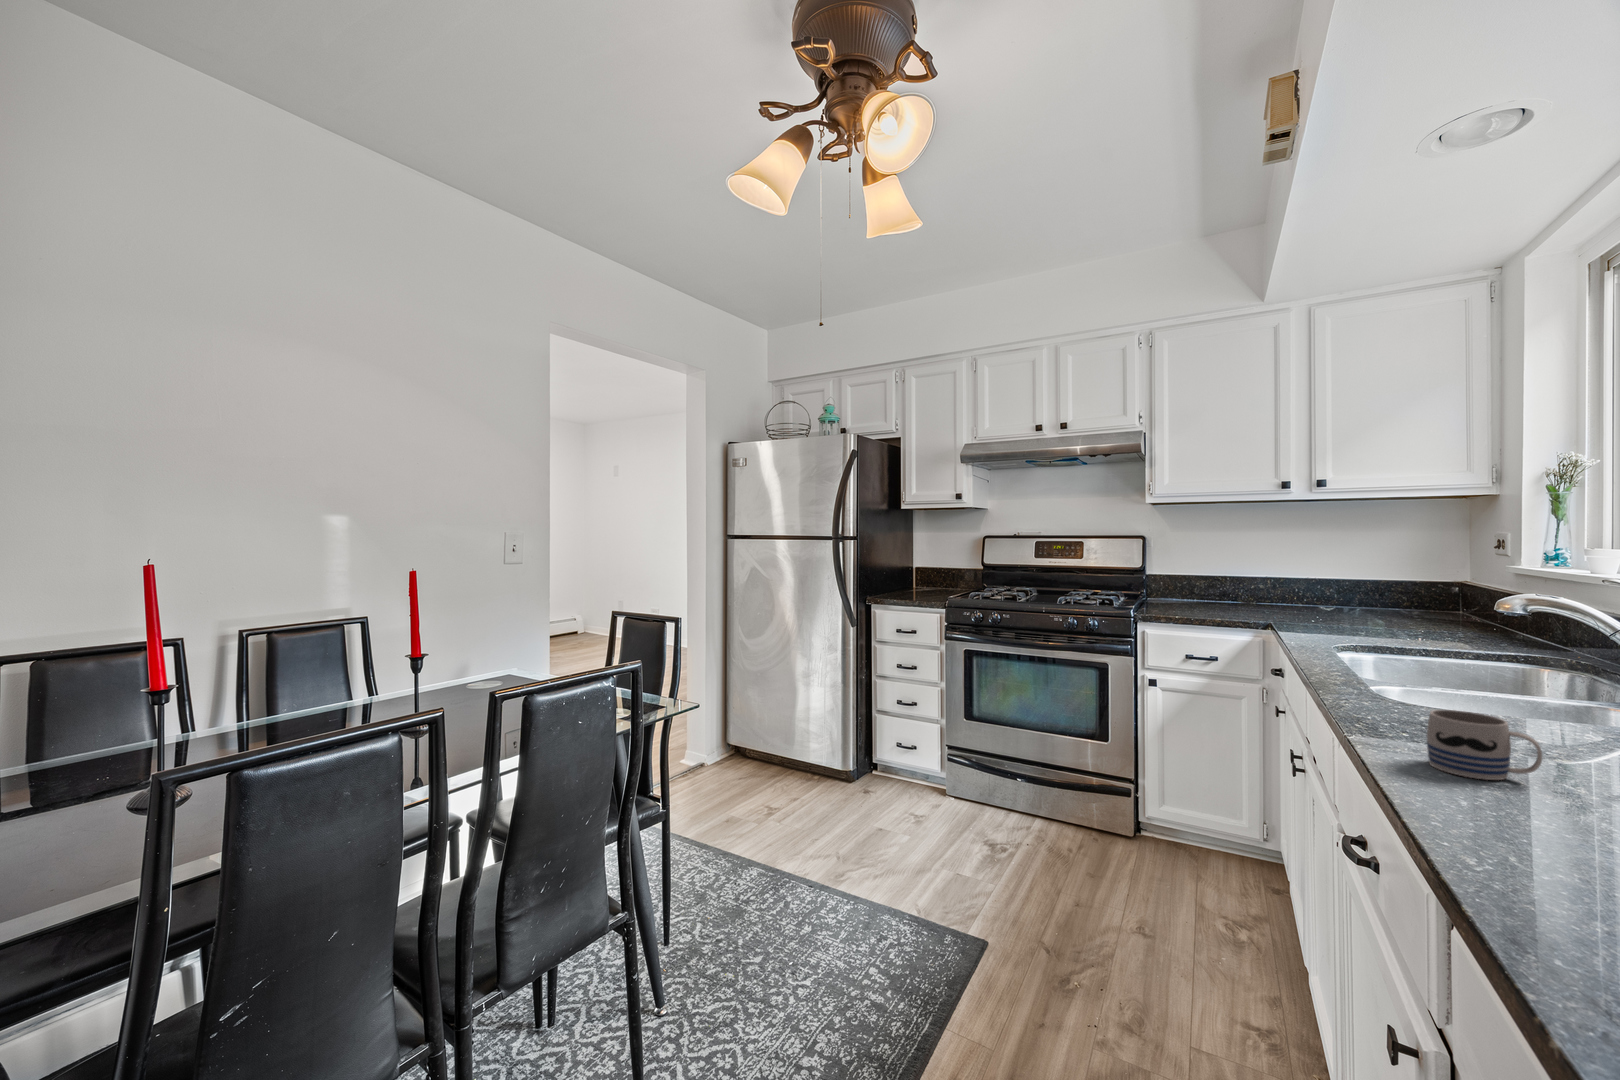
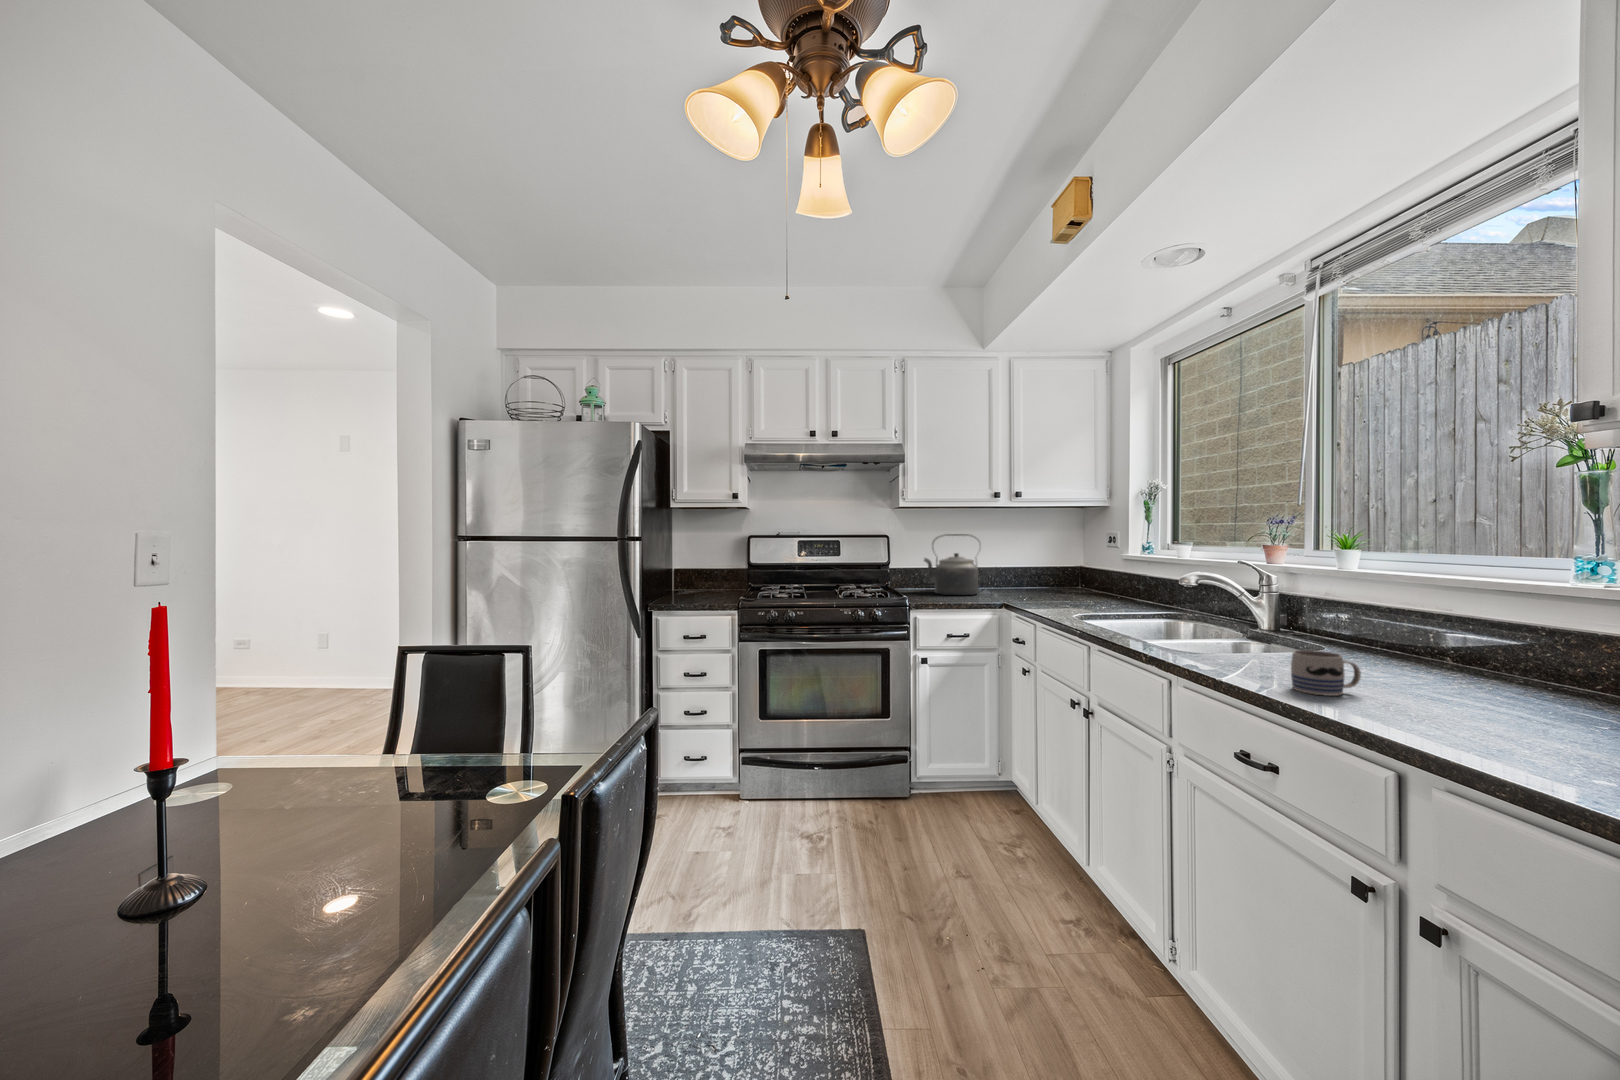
kettle: none [1177,536,1253,611] -> present [924,534,980,595]

